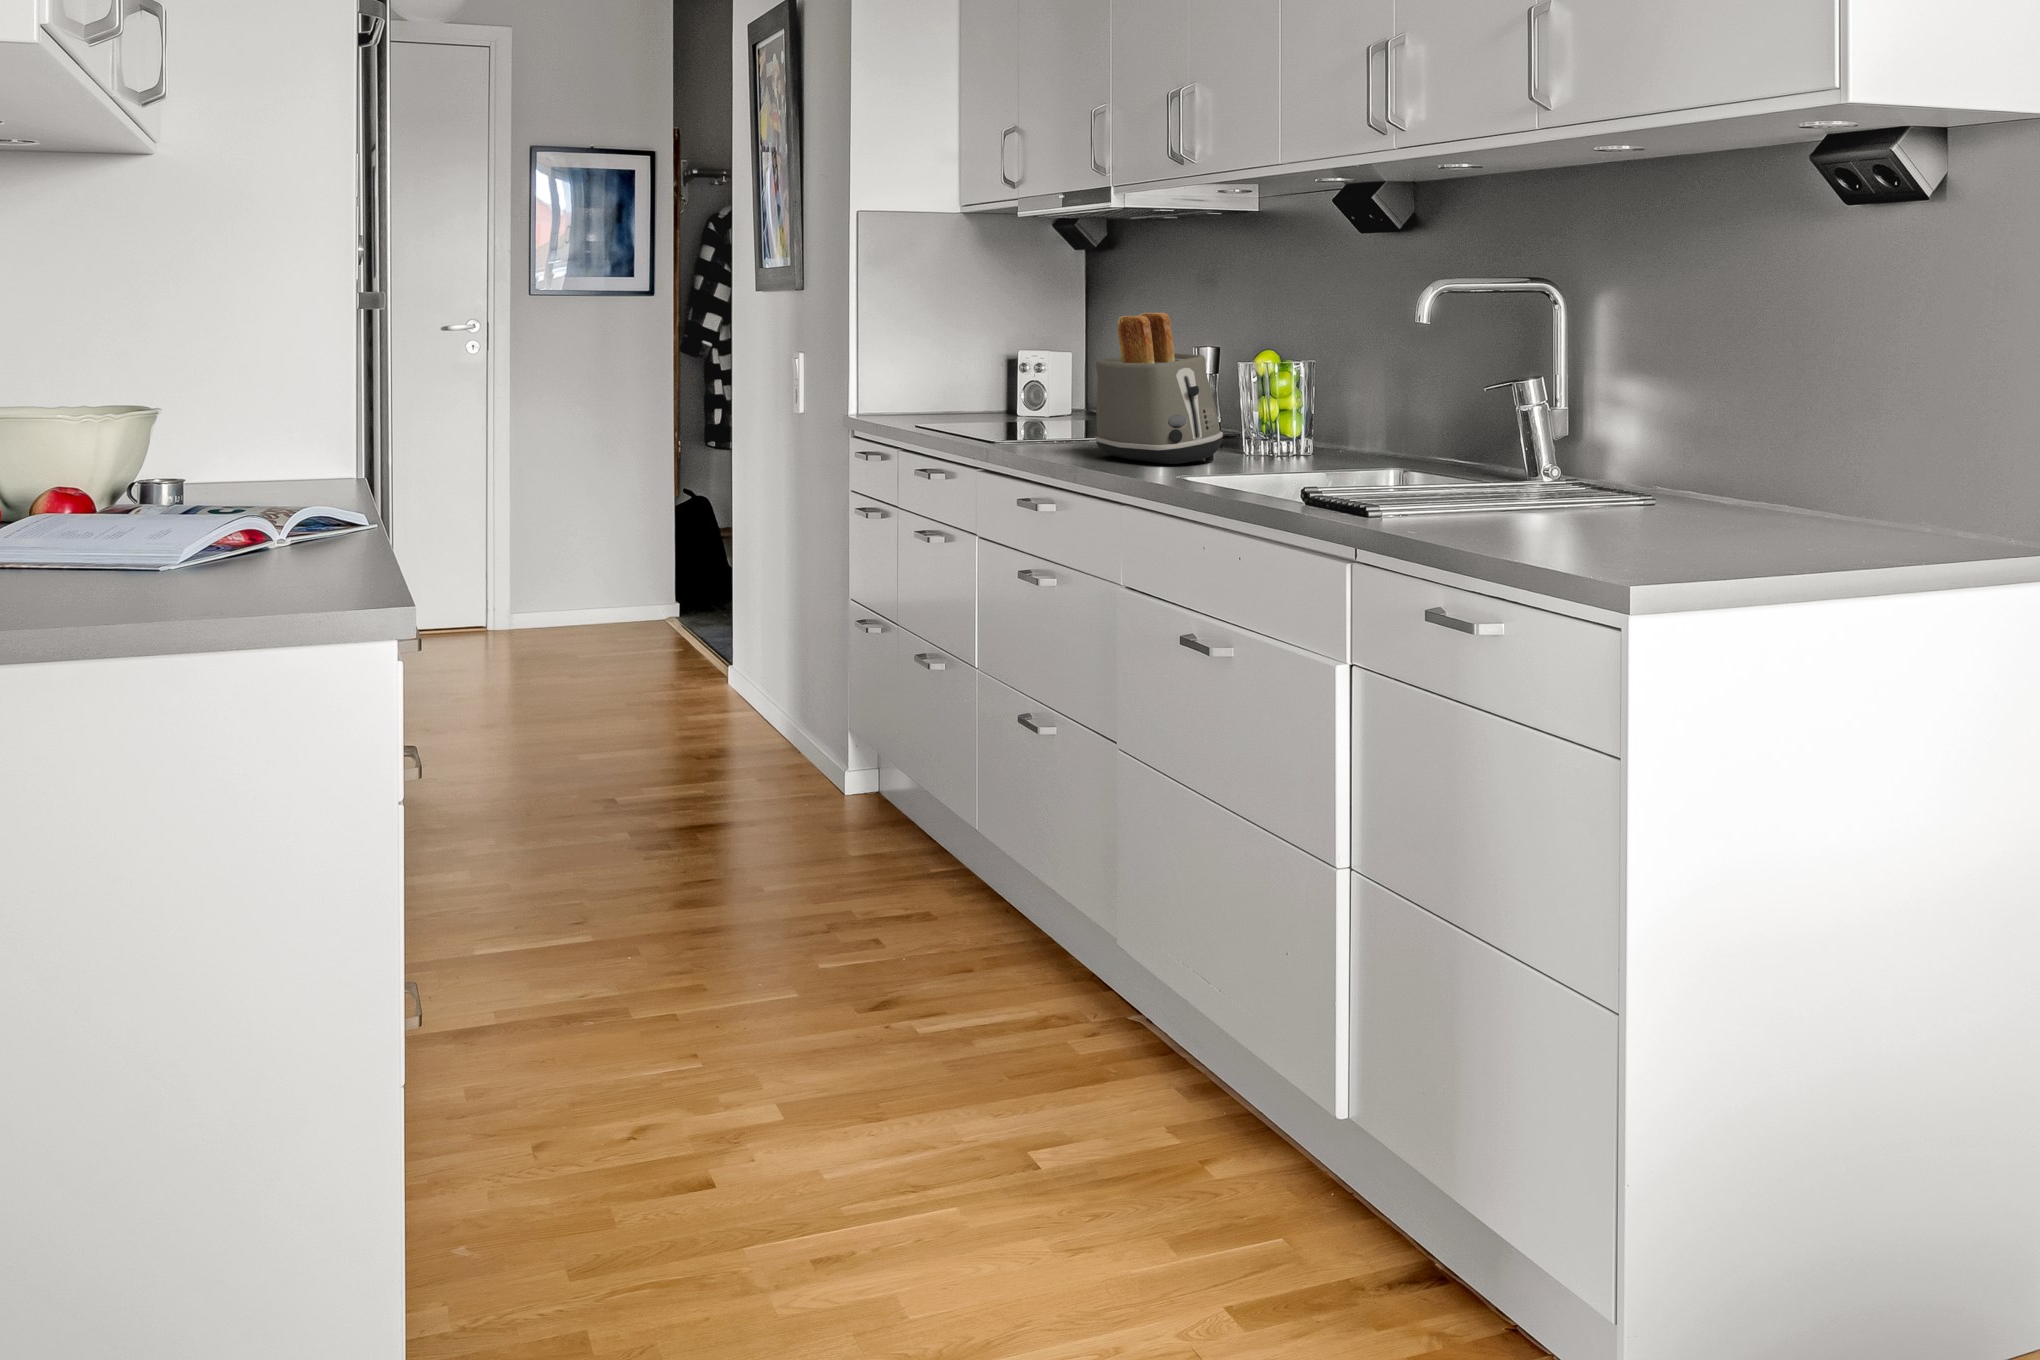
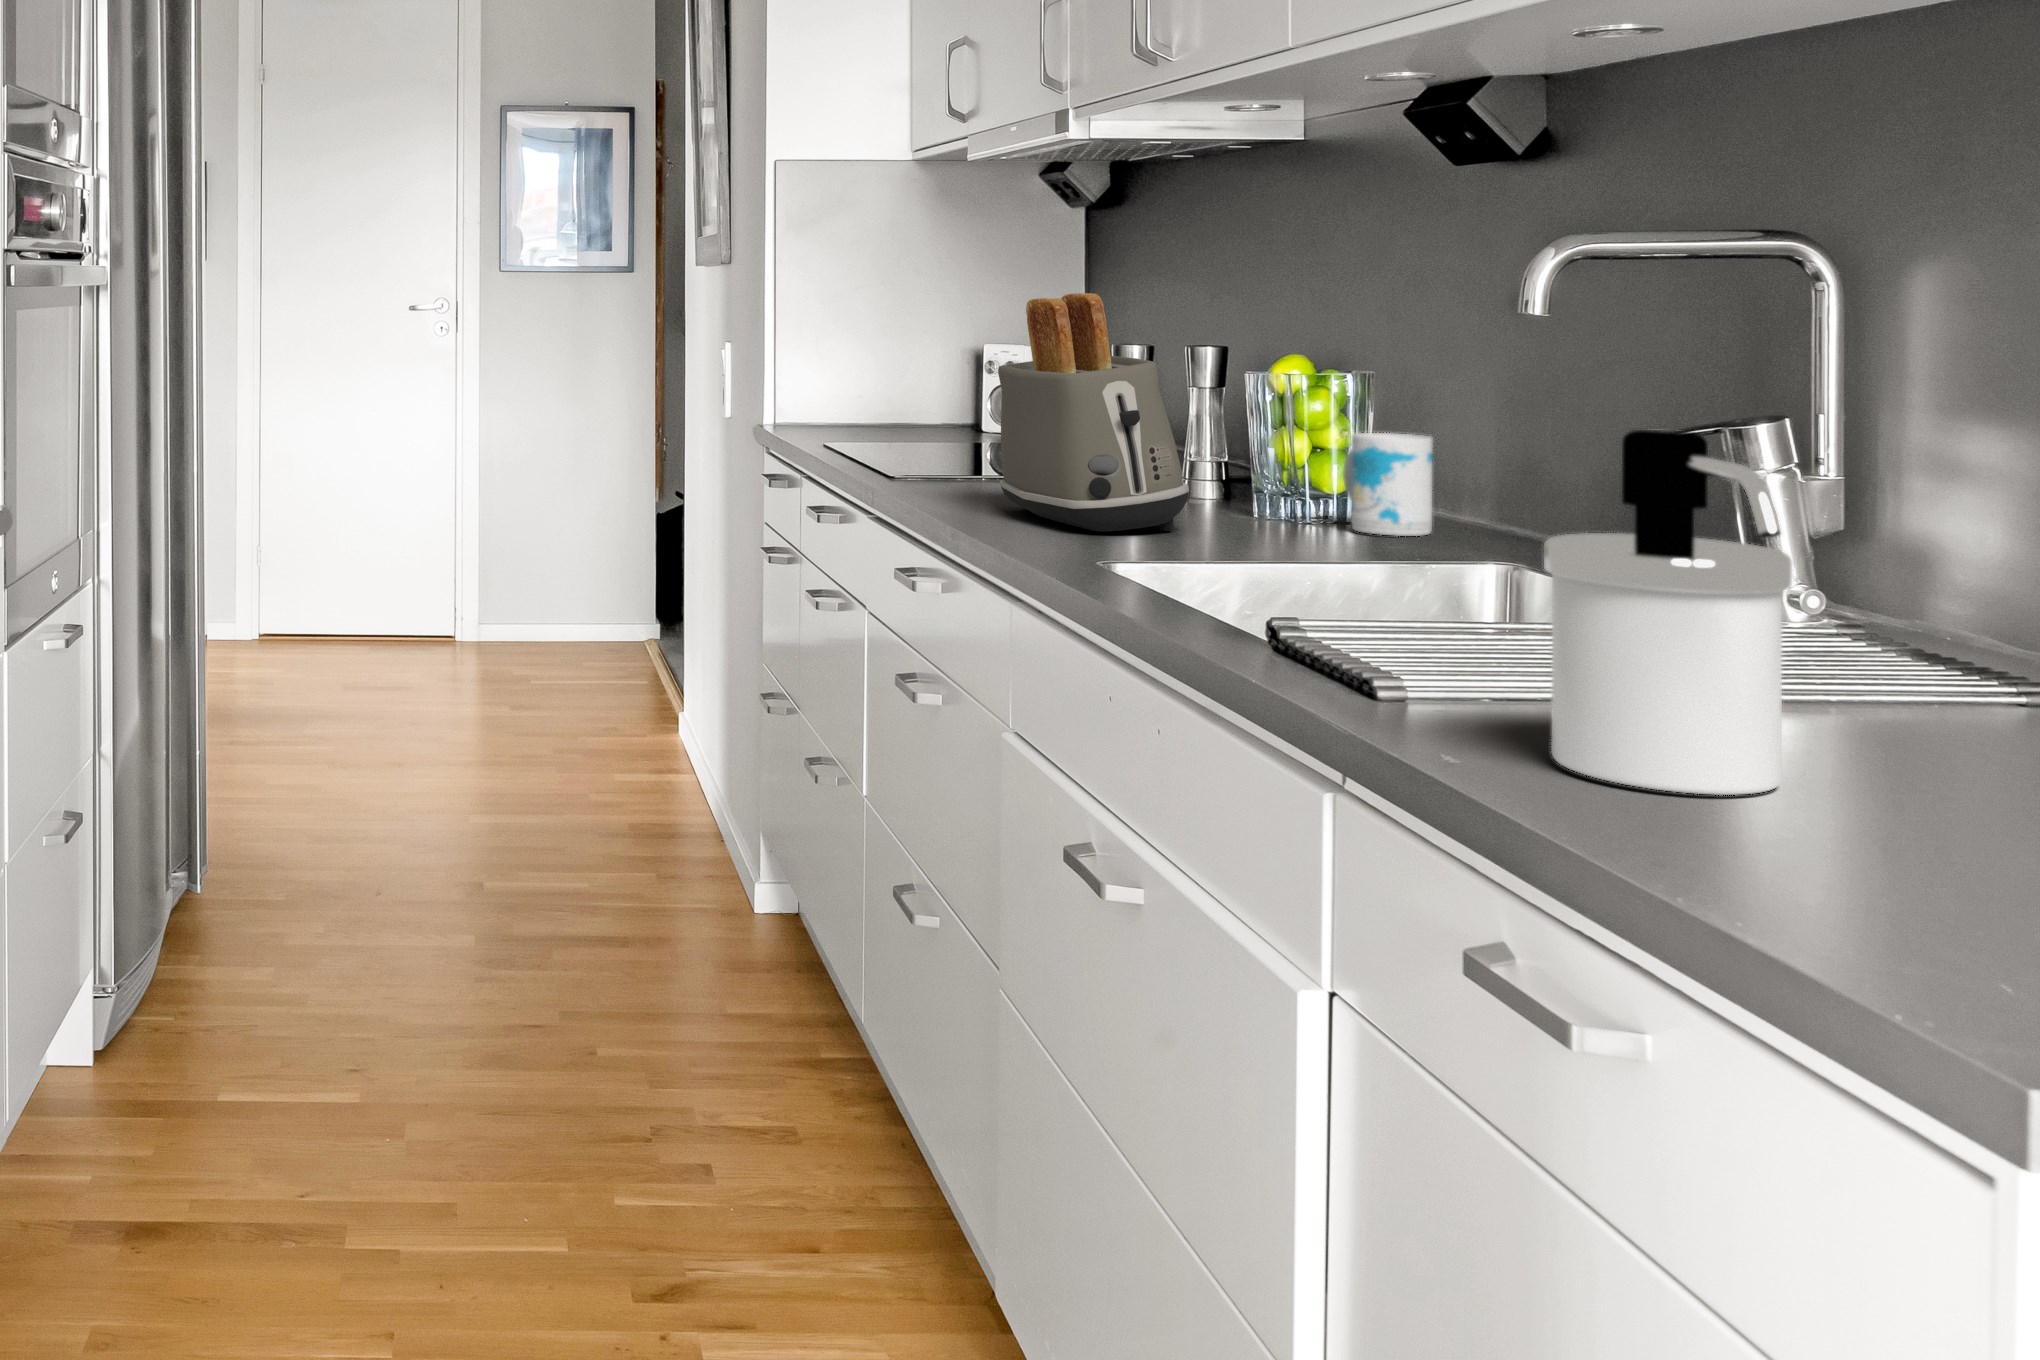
soap dispenser: none [1500,375,1611,545] -> present [1544,430,1792,795]
mug: none [1300,397,1351,457] -> present [1343,433,1433,536]

